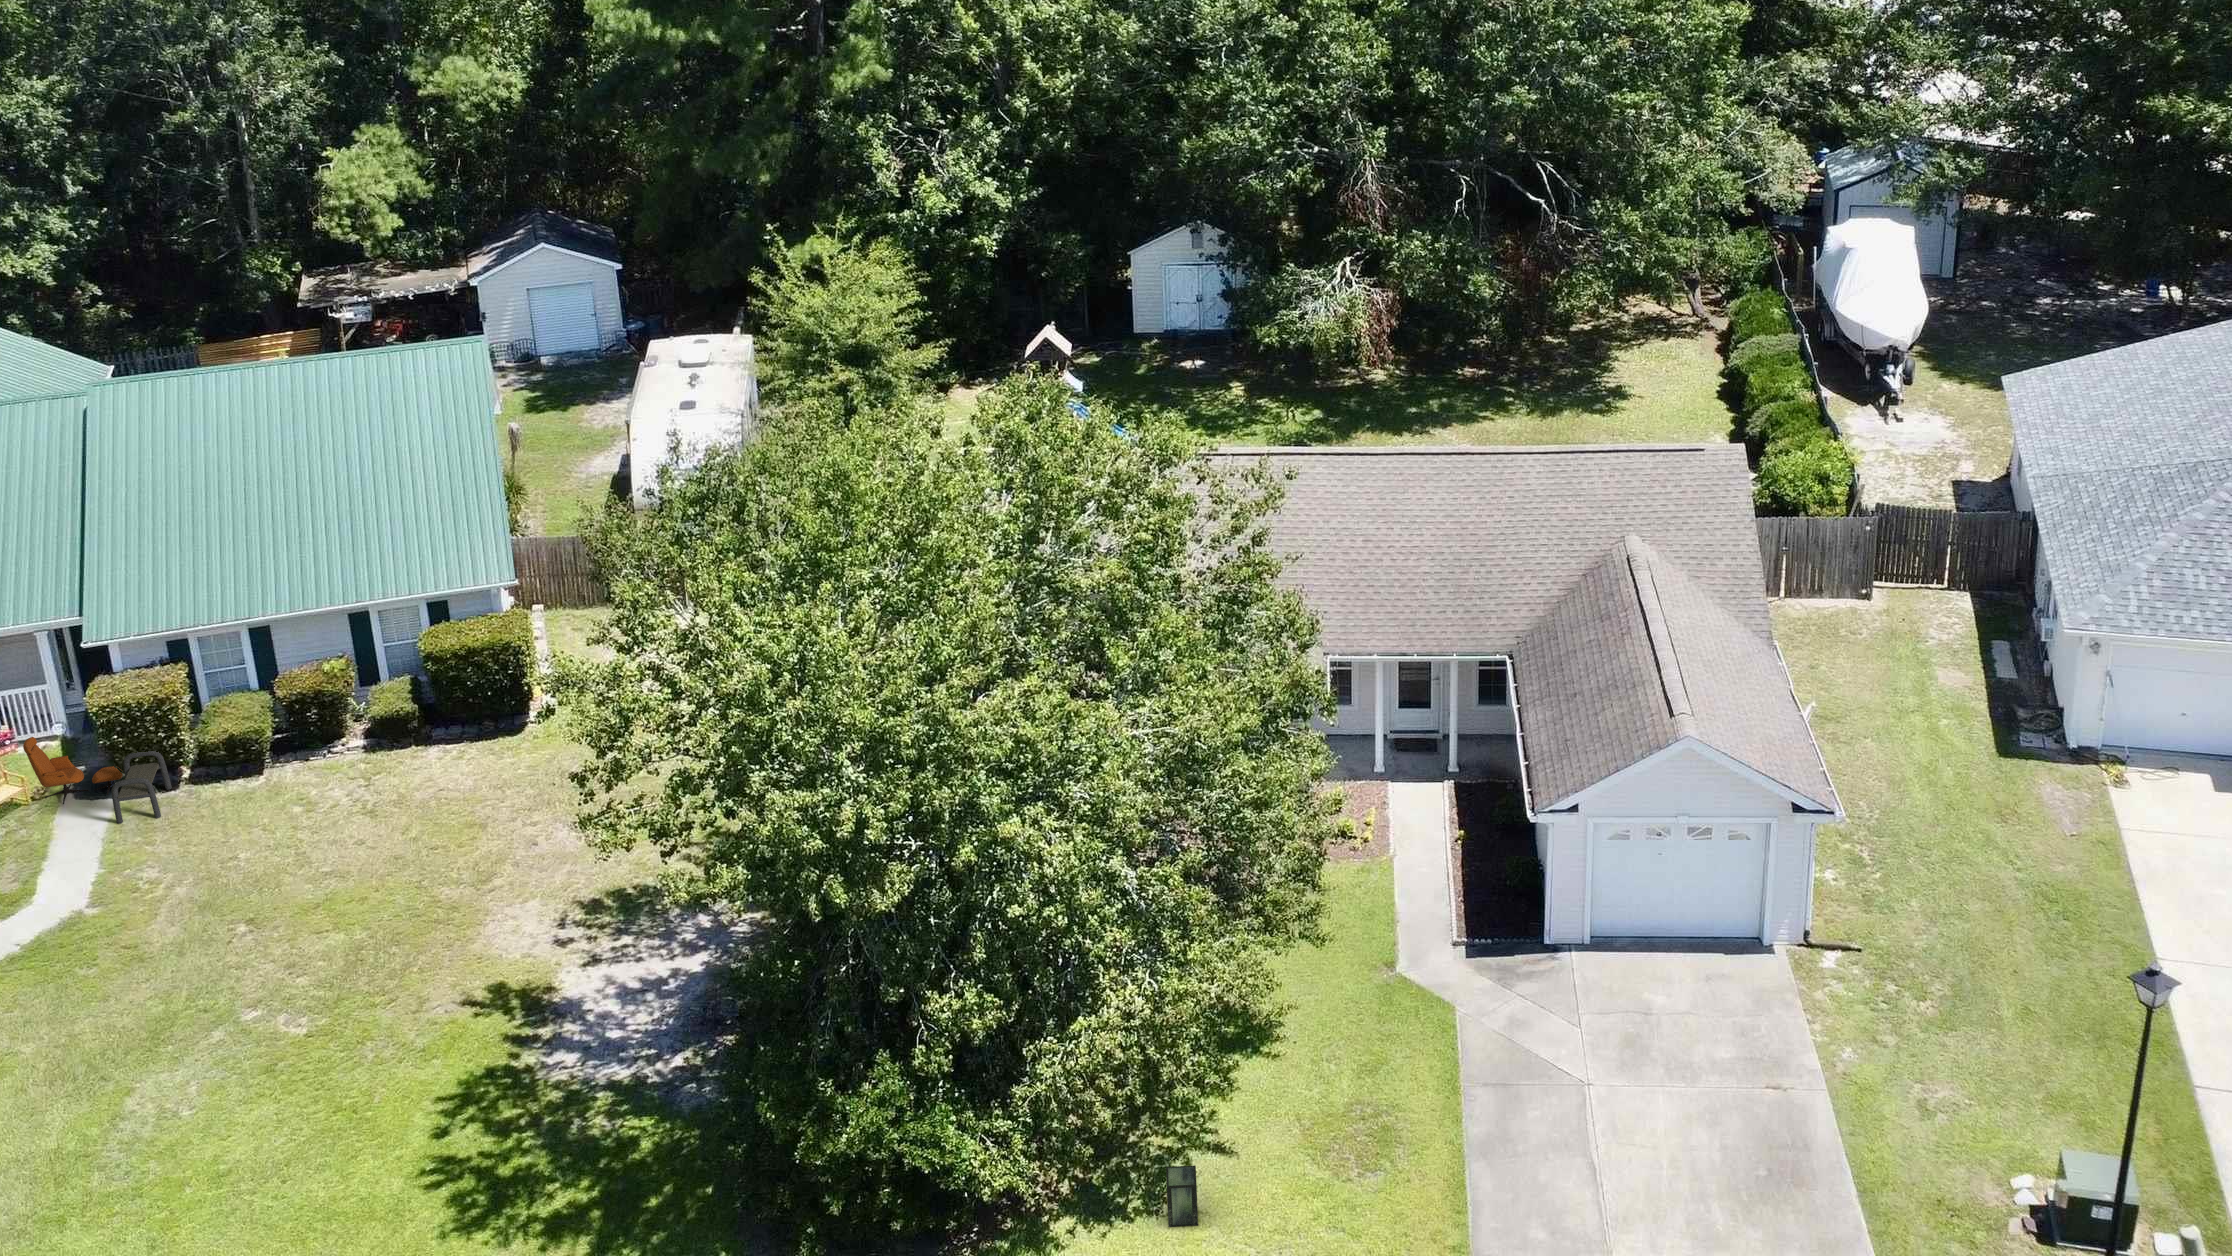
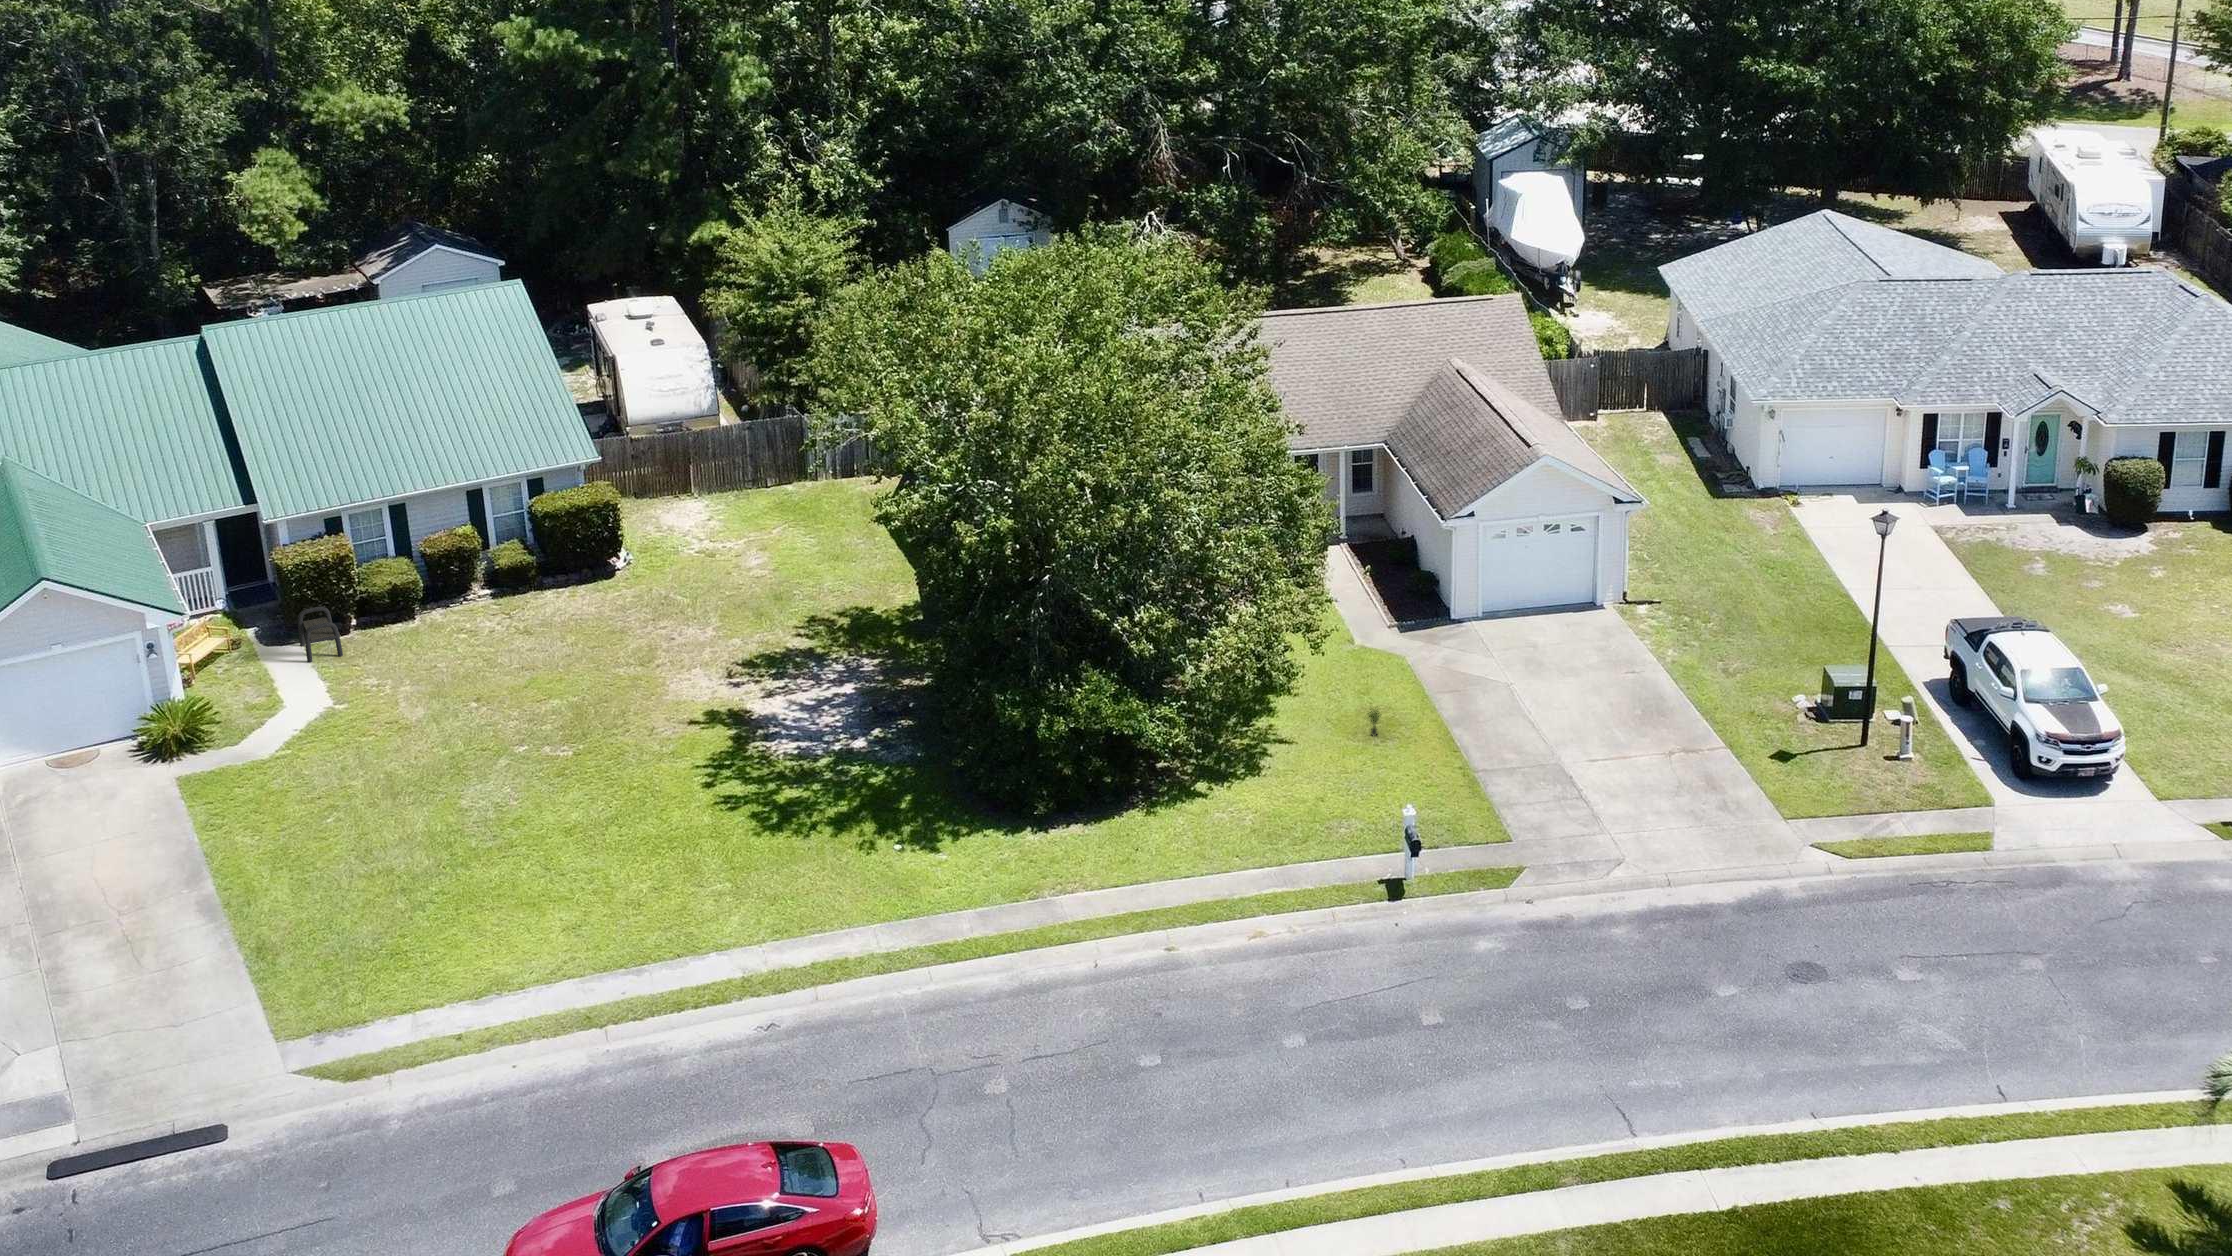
lounge chair: present [23,737,123,804] -> none [213,603,292,656]
potted plant: none [1312,1125,1347,1170] -> present [1368,709,1380,736]
storage box: present [1166,1165,1198,1227] -> none [1277,732,1302,773]

